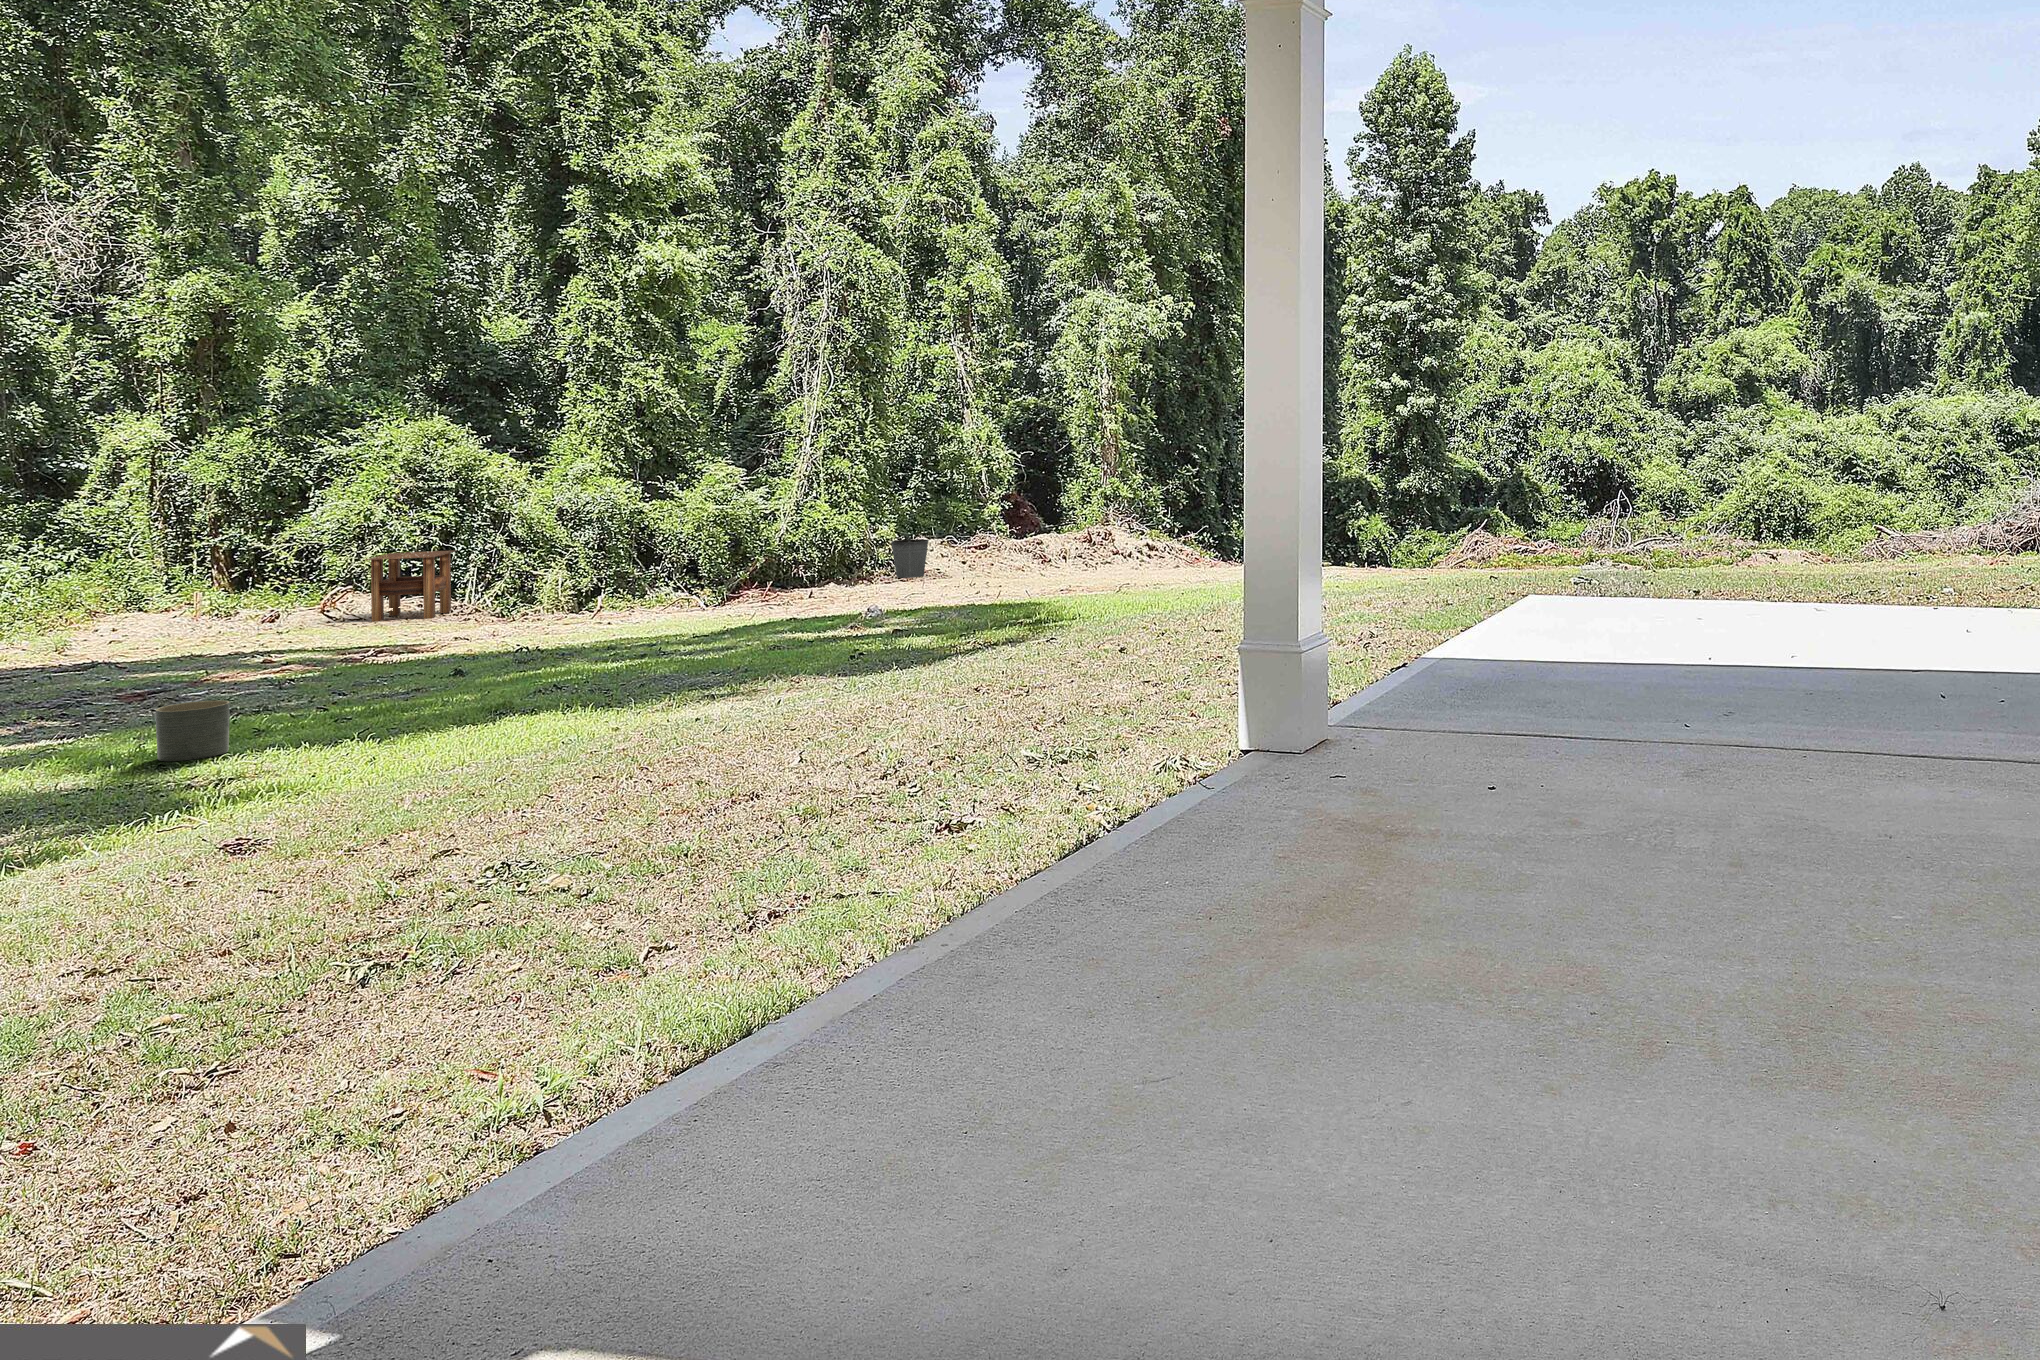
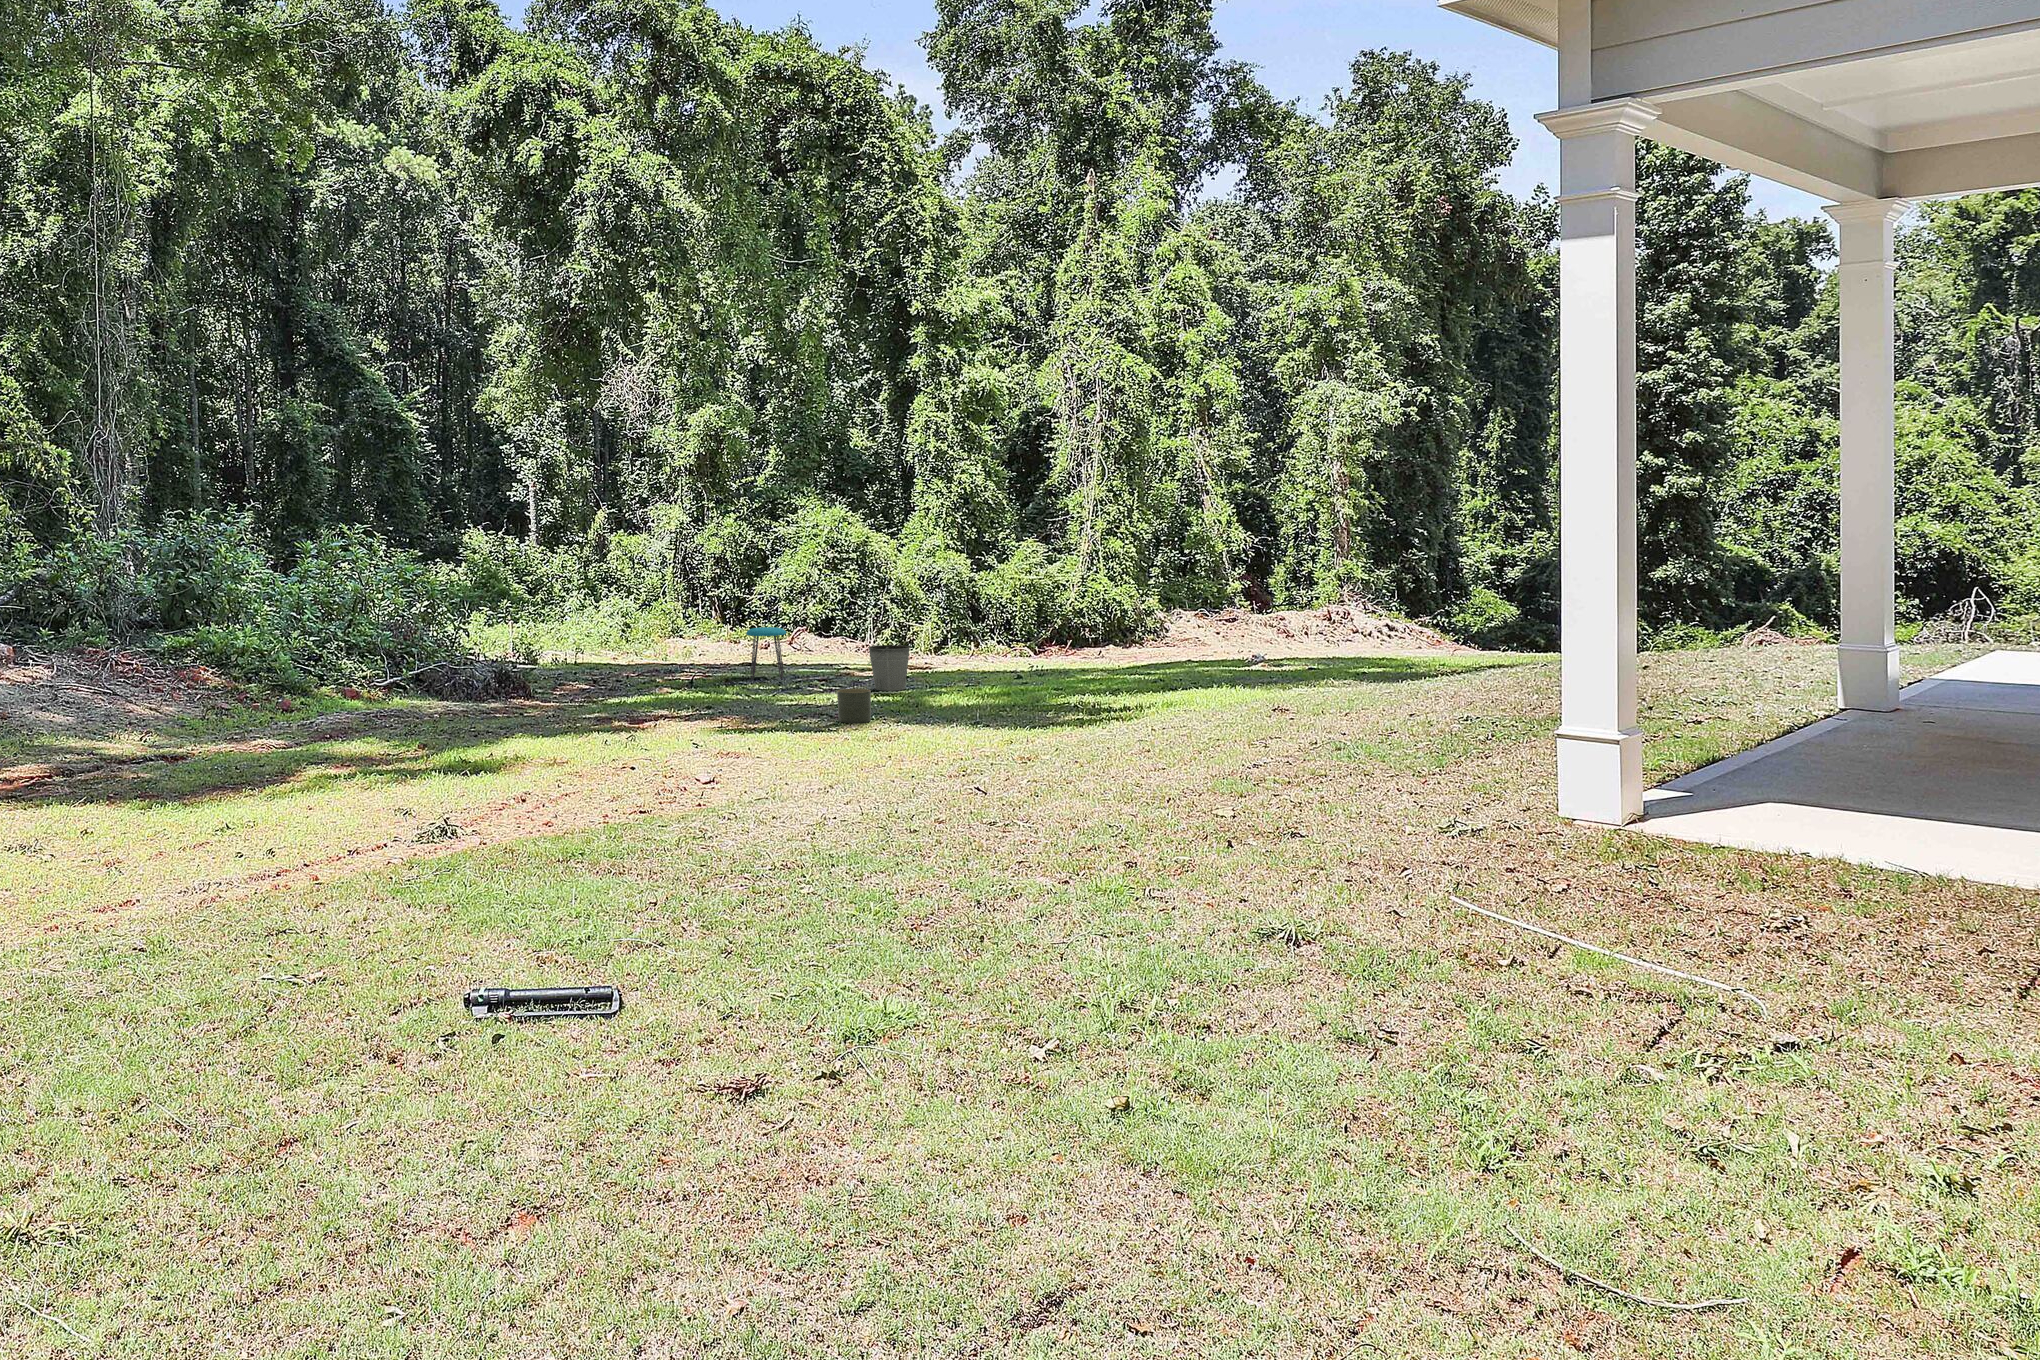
bucket: present [890,538,929,578] -> present [867,643,910,691]
side table: present [365,550,457,622] -> none [810,605,859,655]
stool: none [157,594,239,676] -> present [746,627,786,679]

